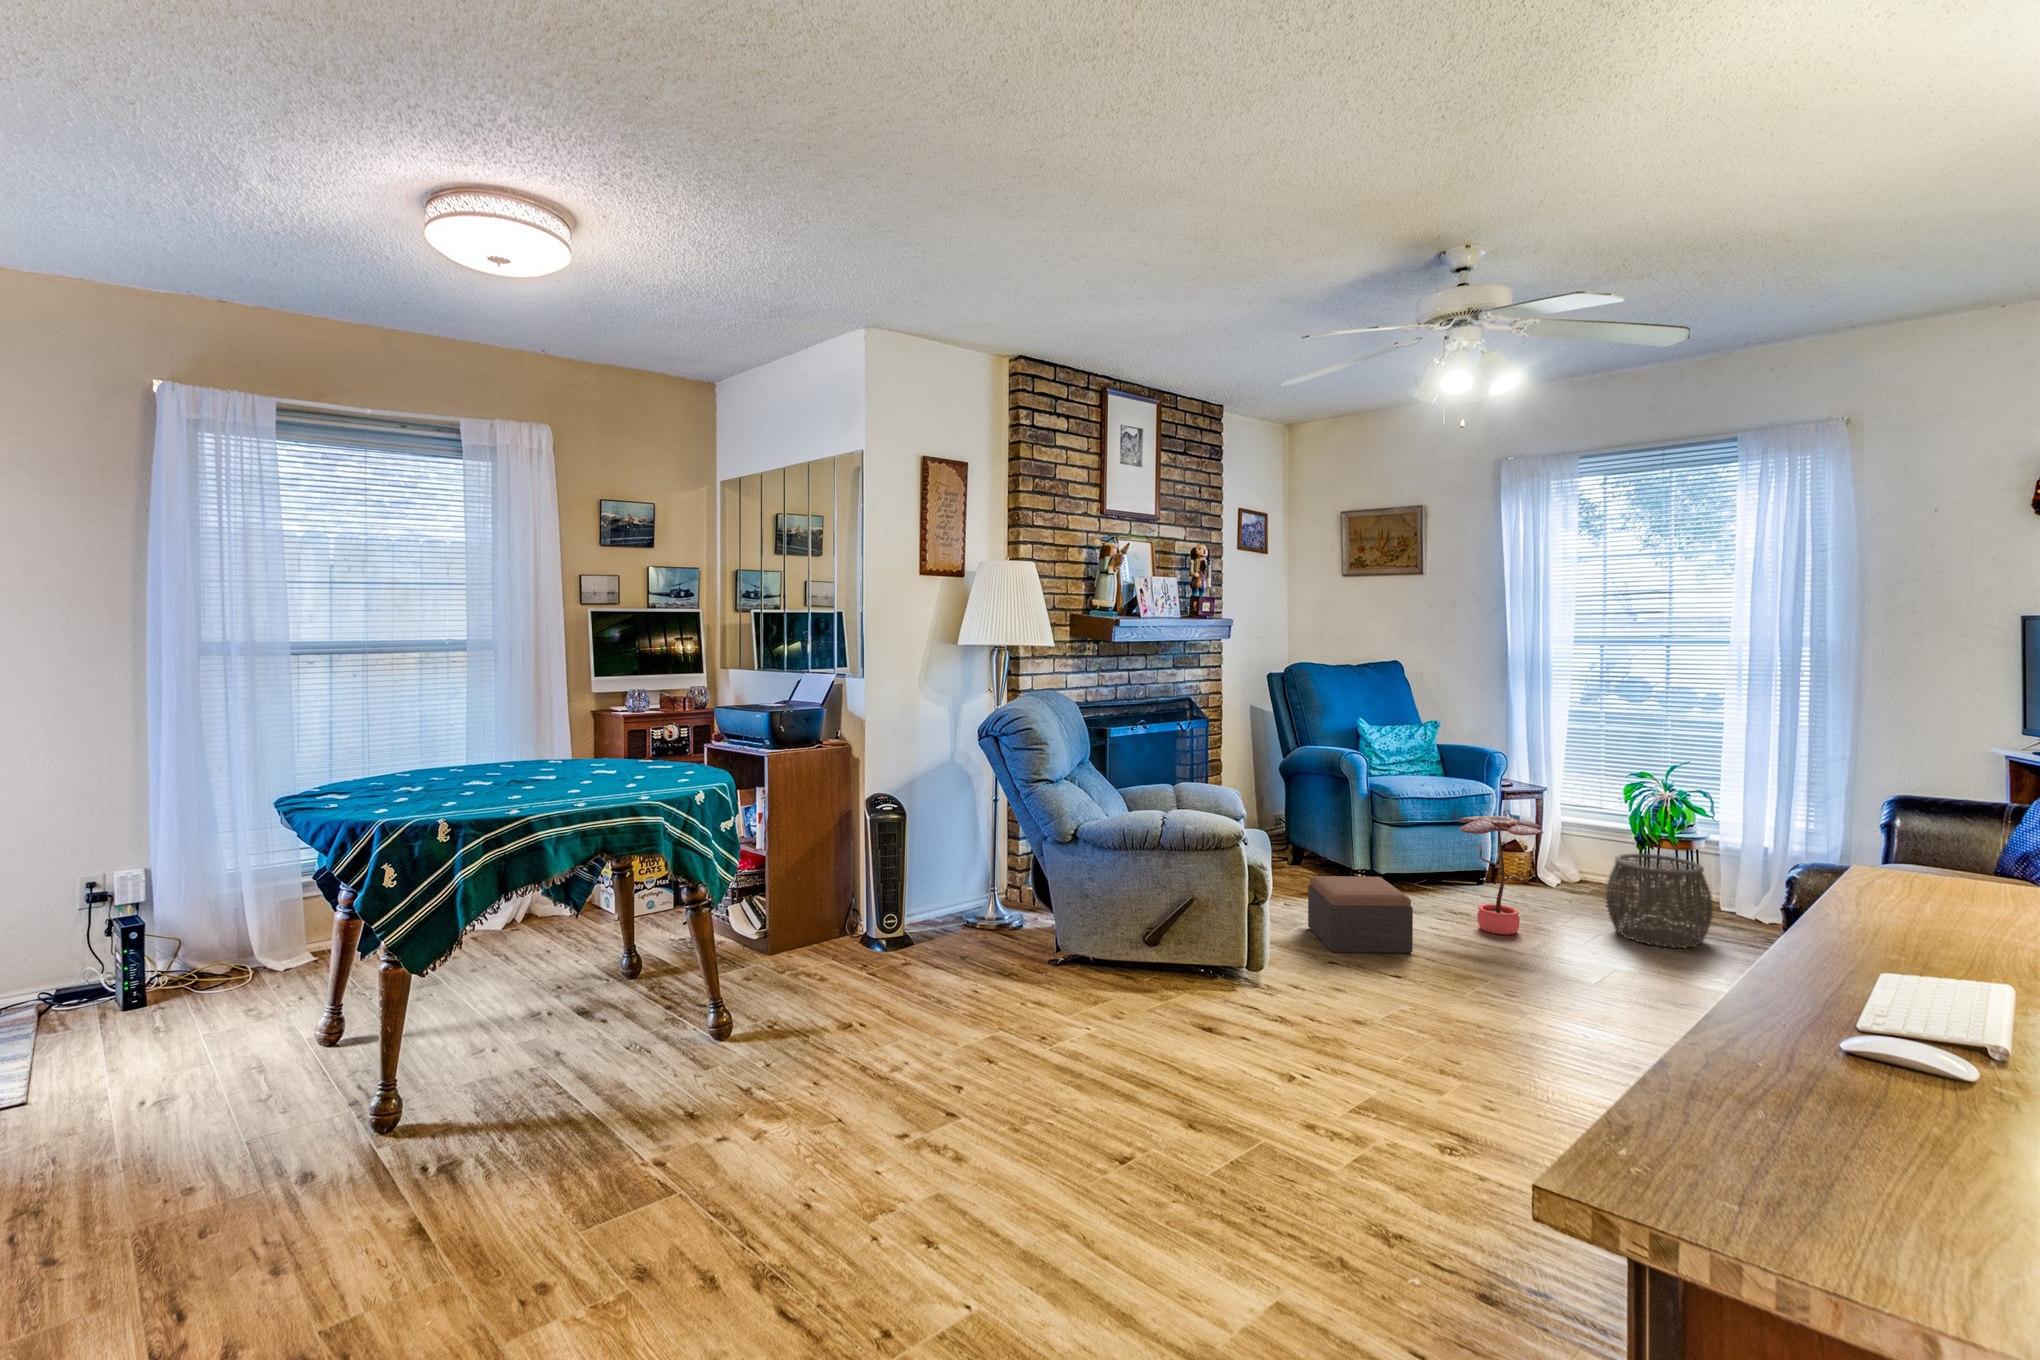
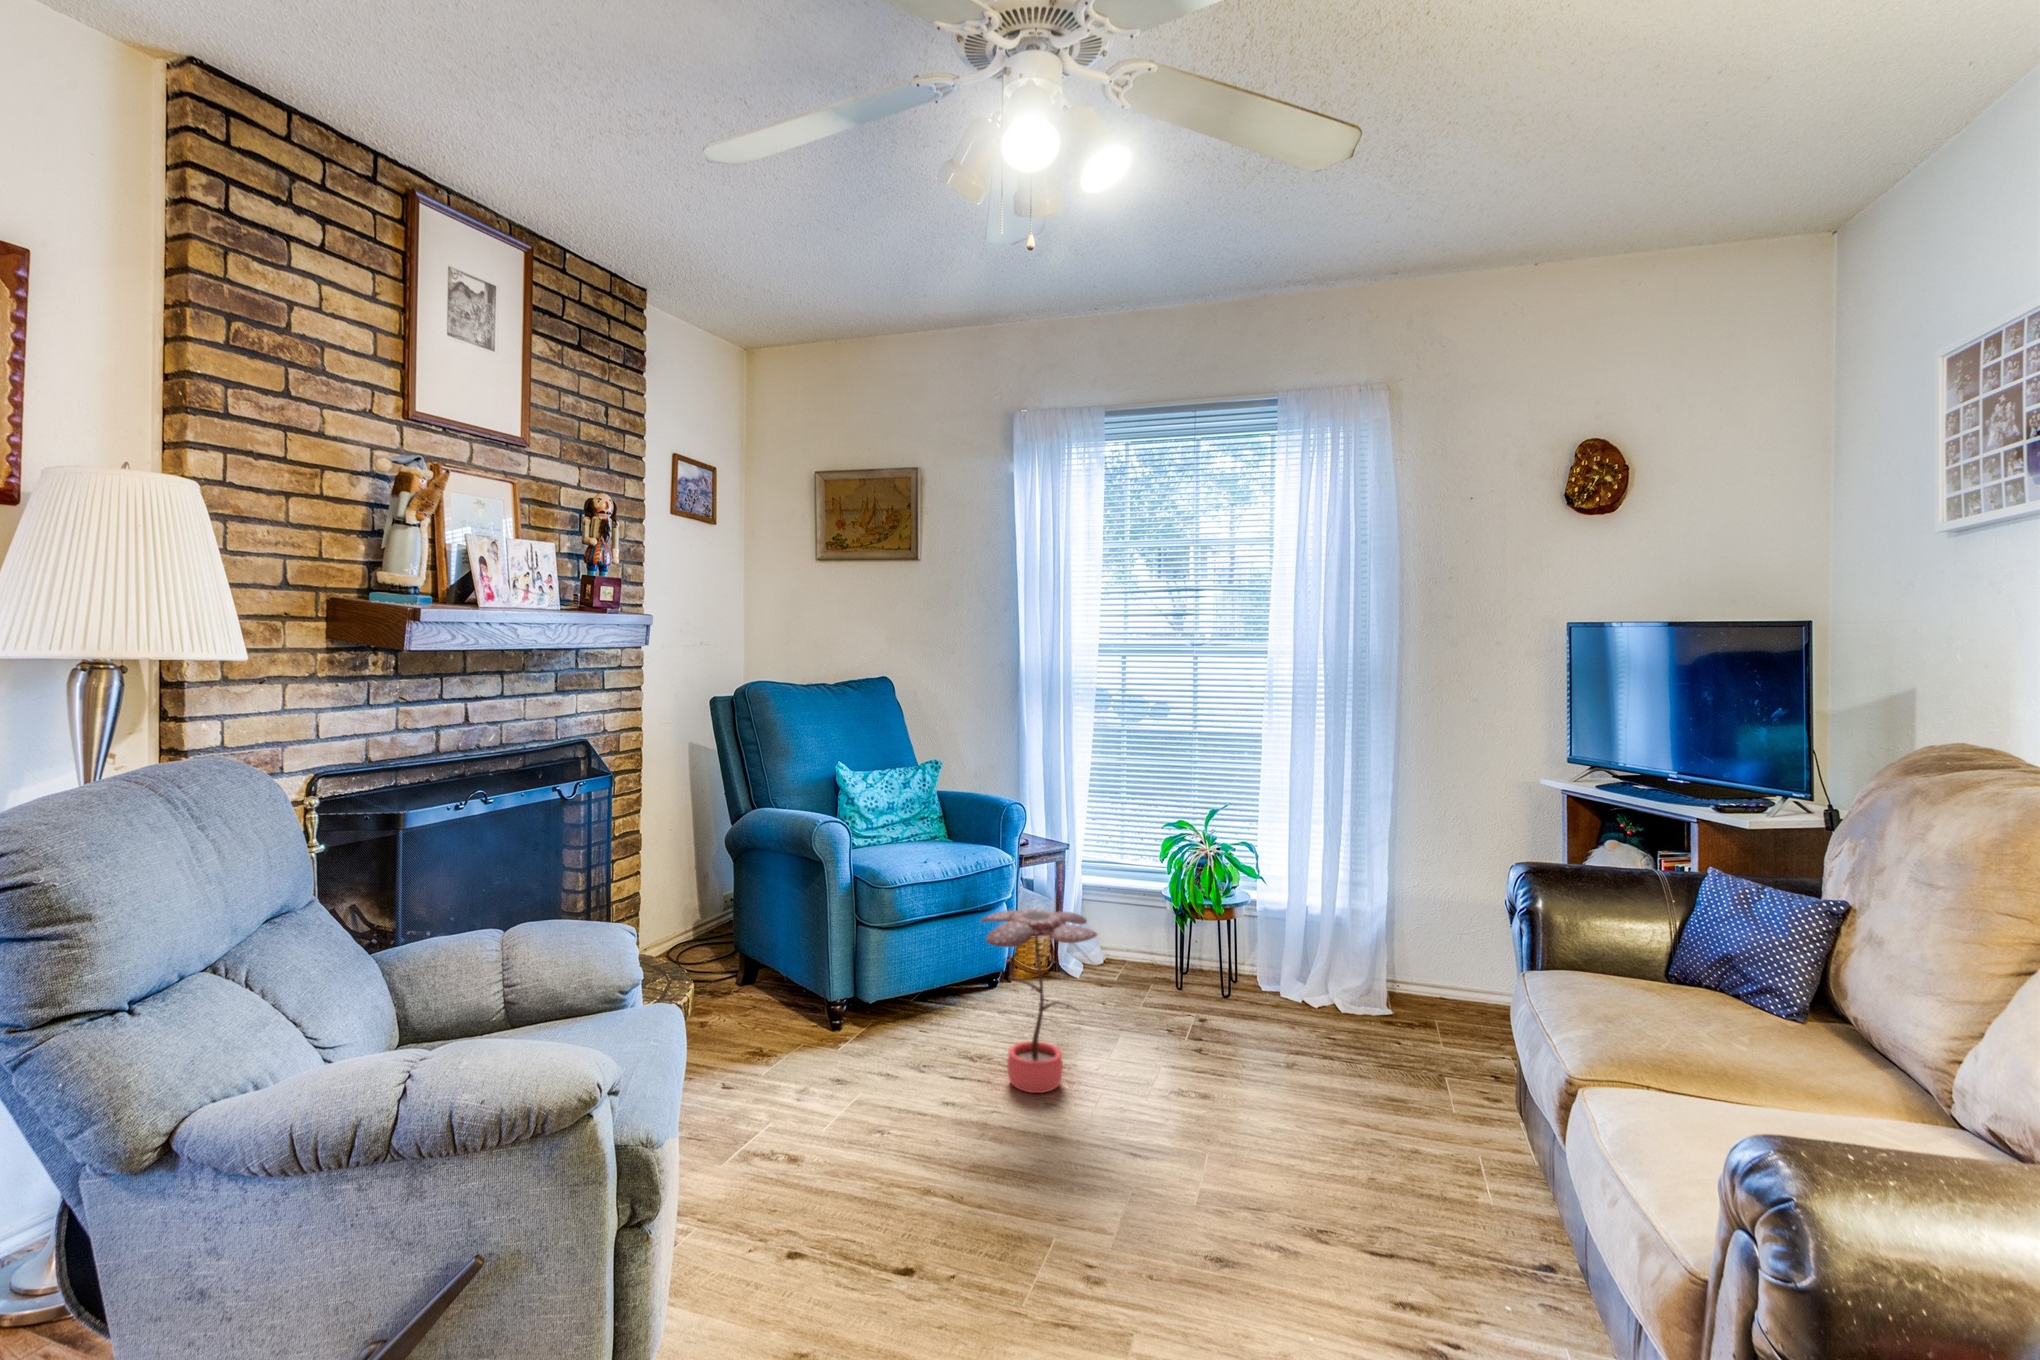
woven basket: present [1606,854,1713,948] -> none [1159,937,1285,1075]
footstool: present [1308,876,1413,953] -> none [759,1036,927,1207]

